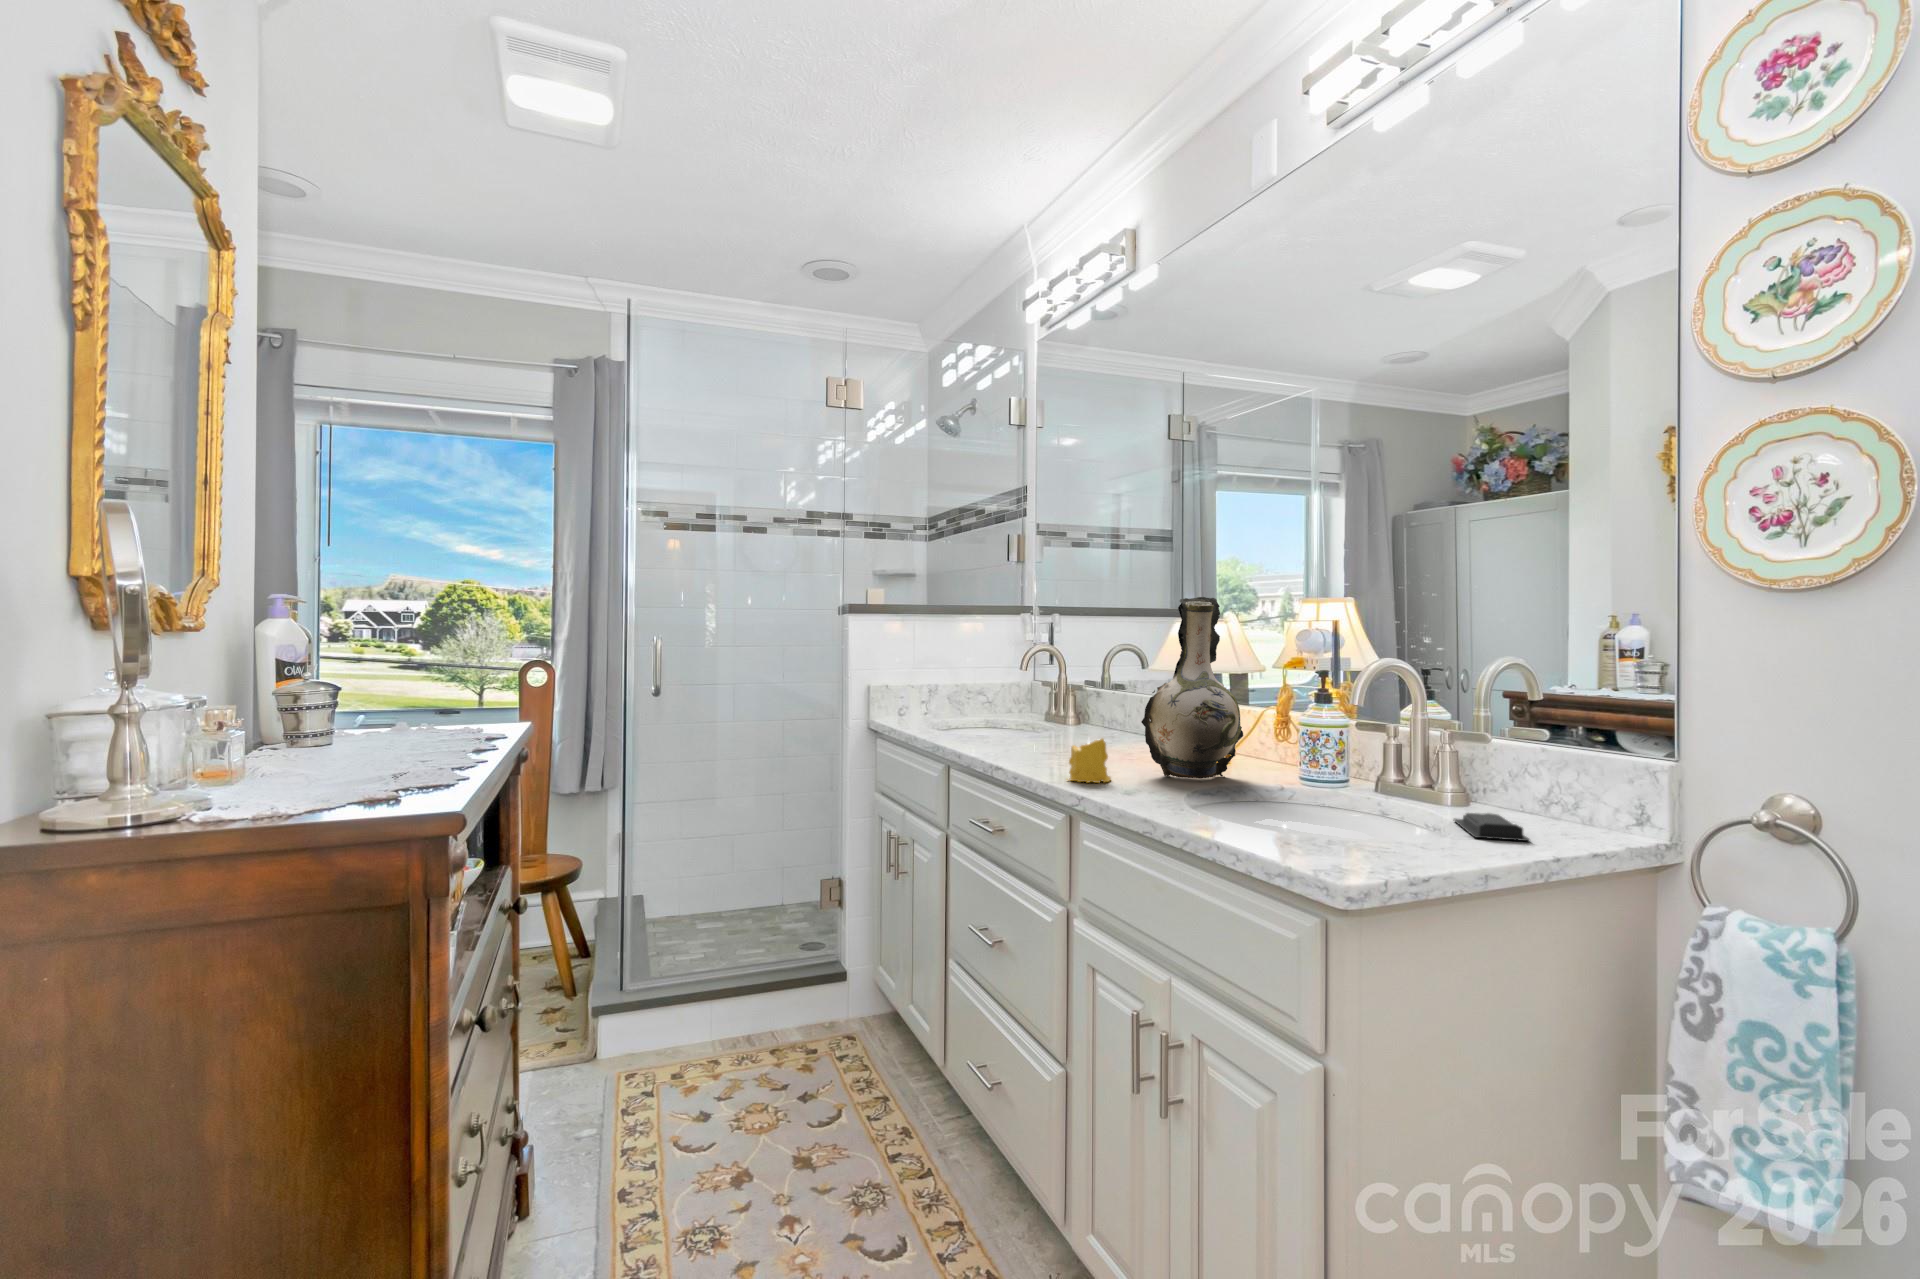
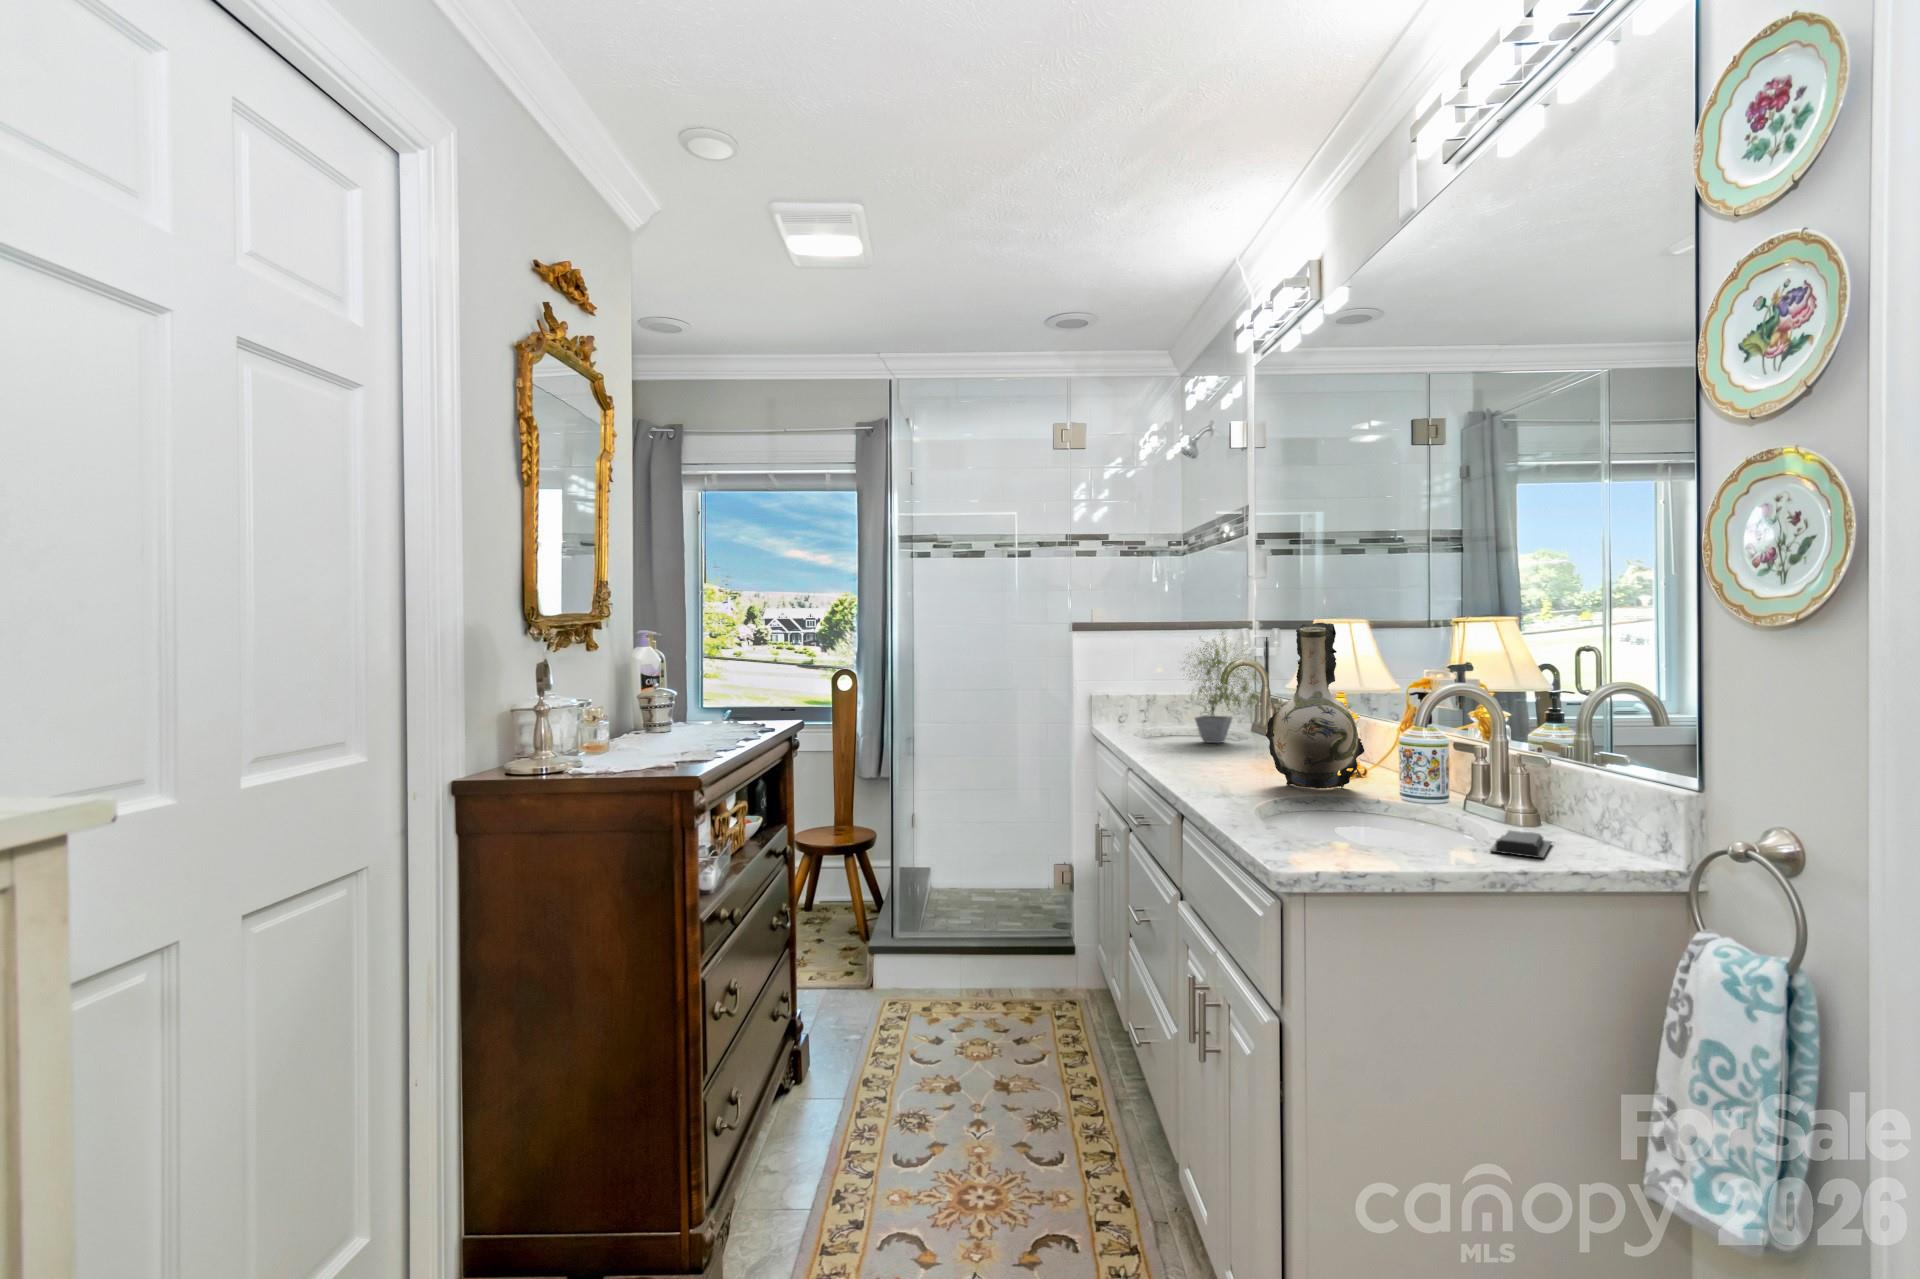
potted plant: none [977,607,1074,735] -> present [1188,638,1263,743]
candle: present [1069,738,1111,783] -> none [1189,746,1231,788]

